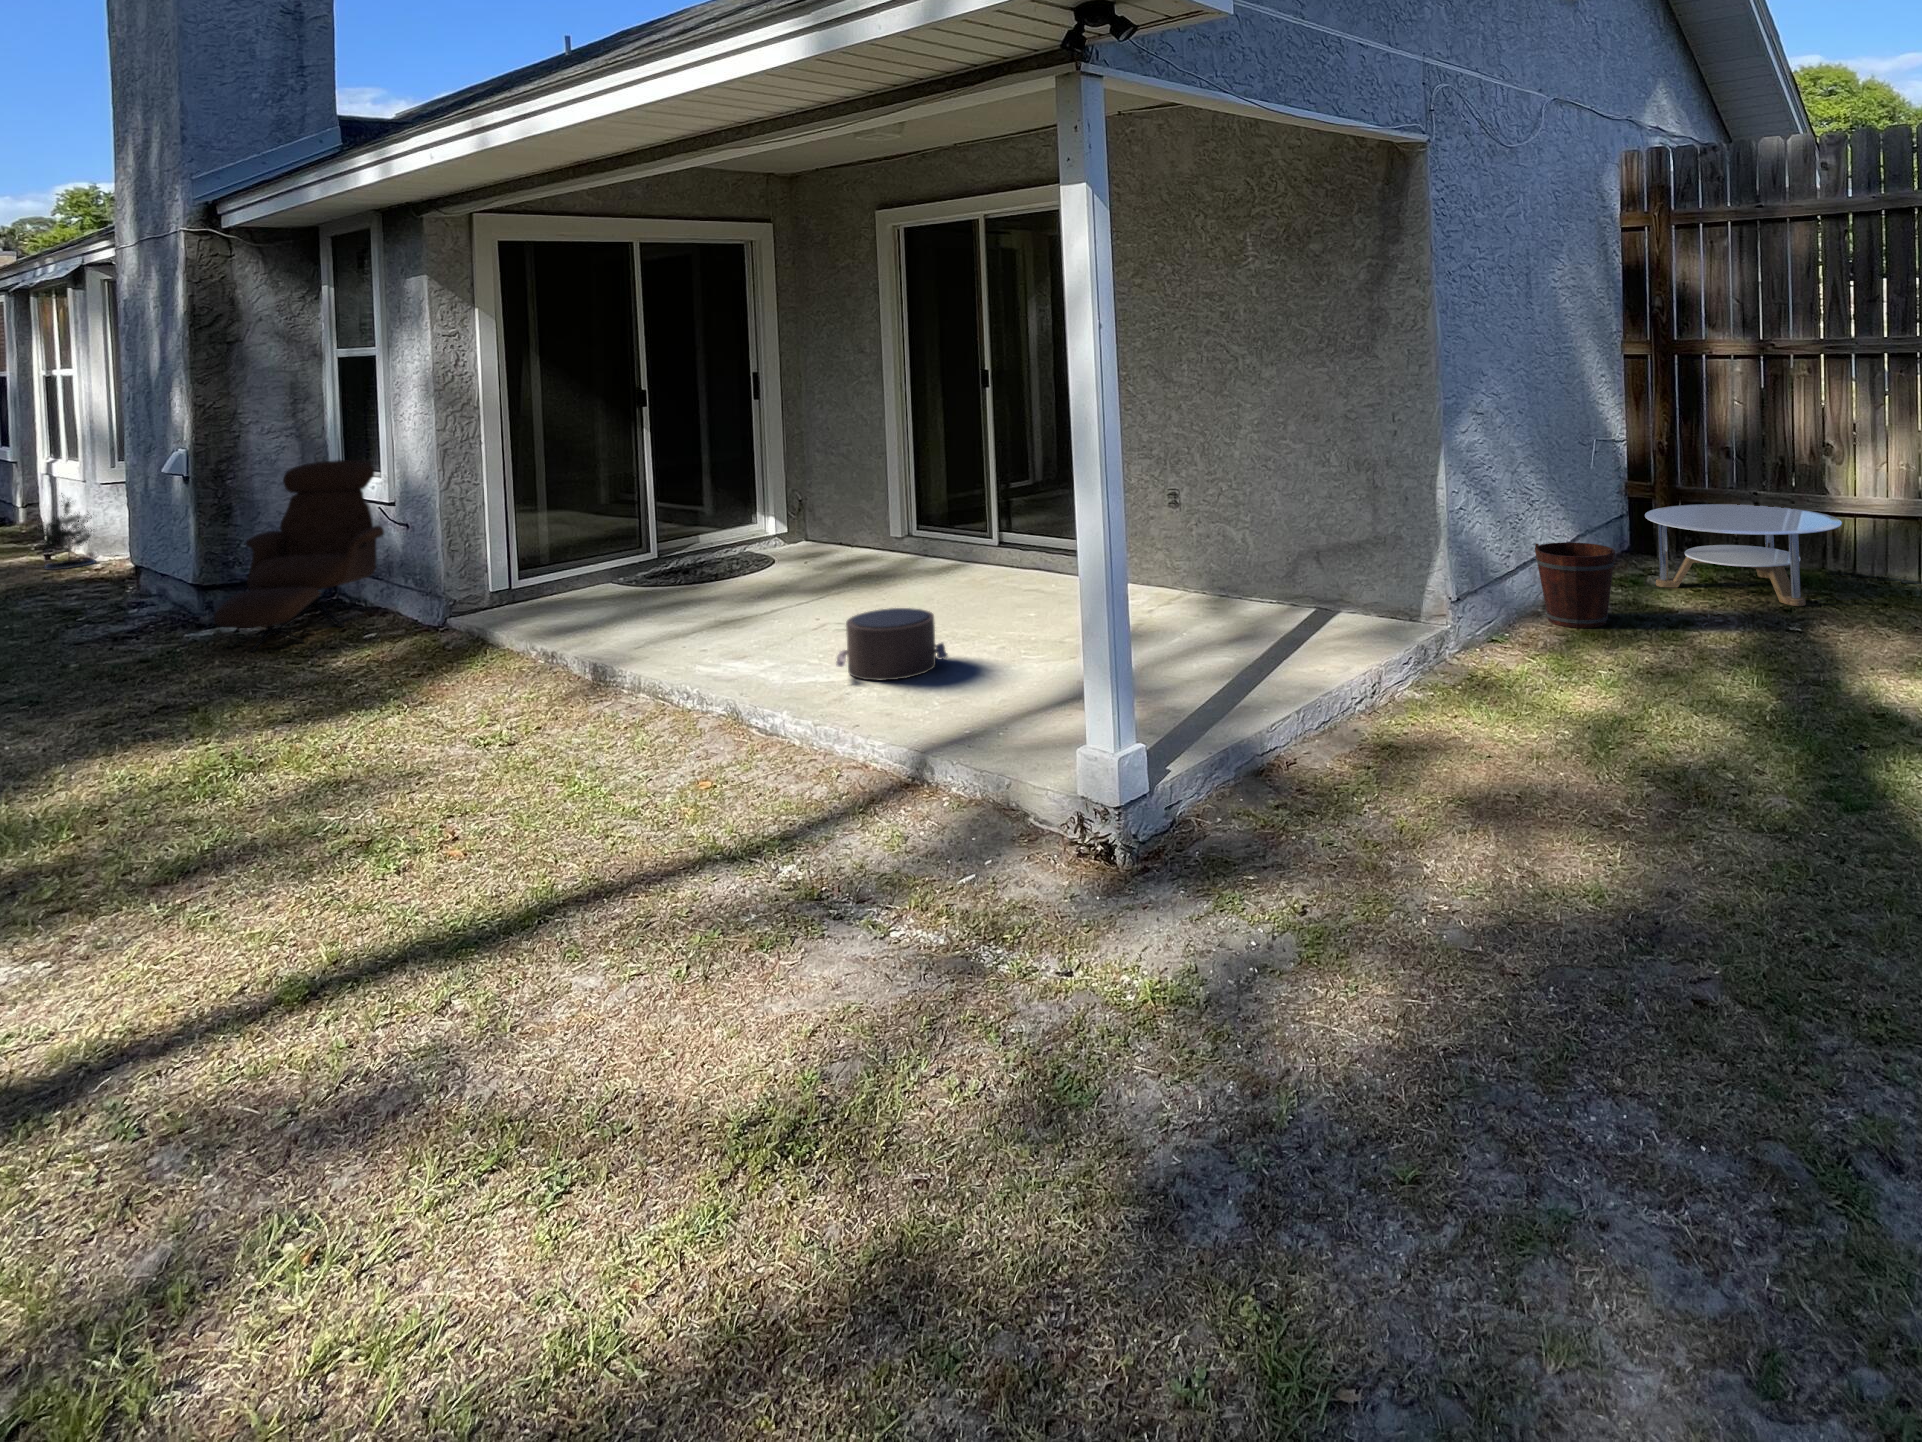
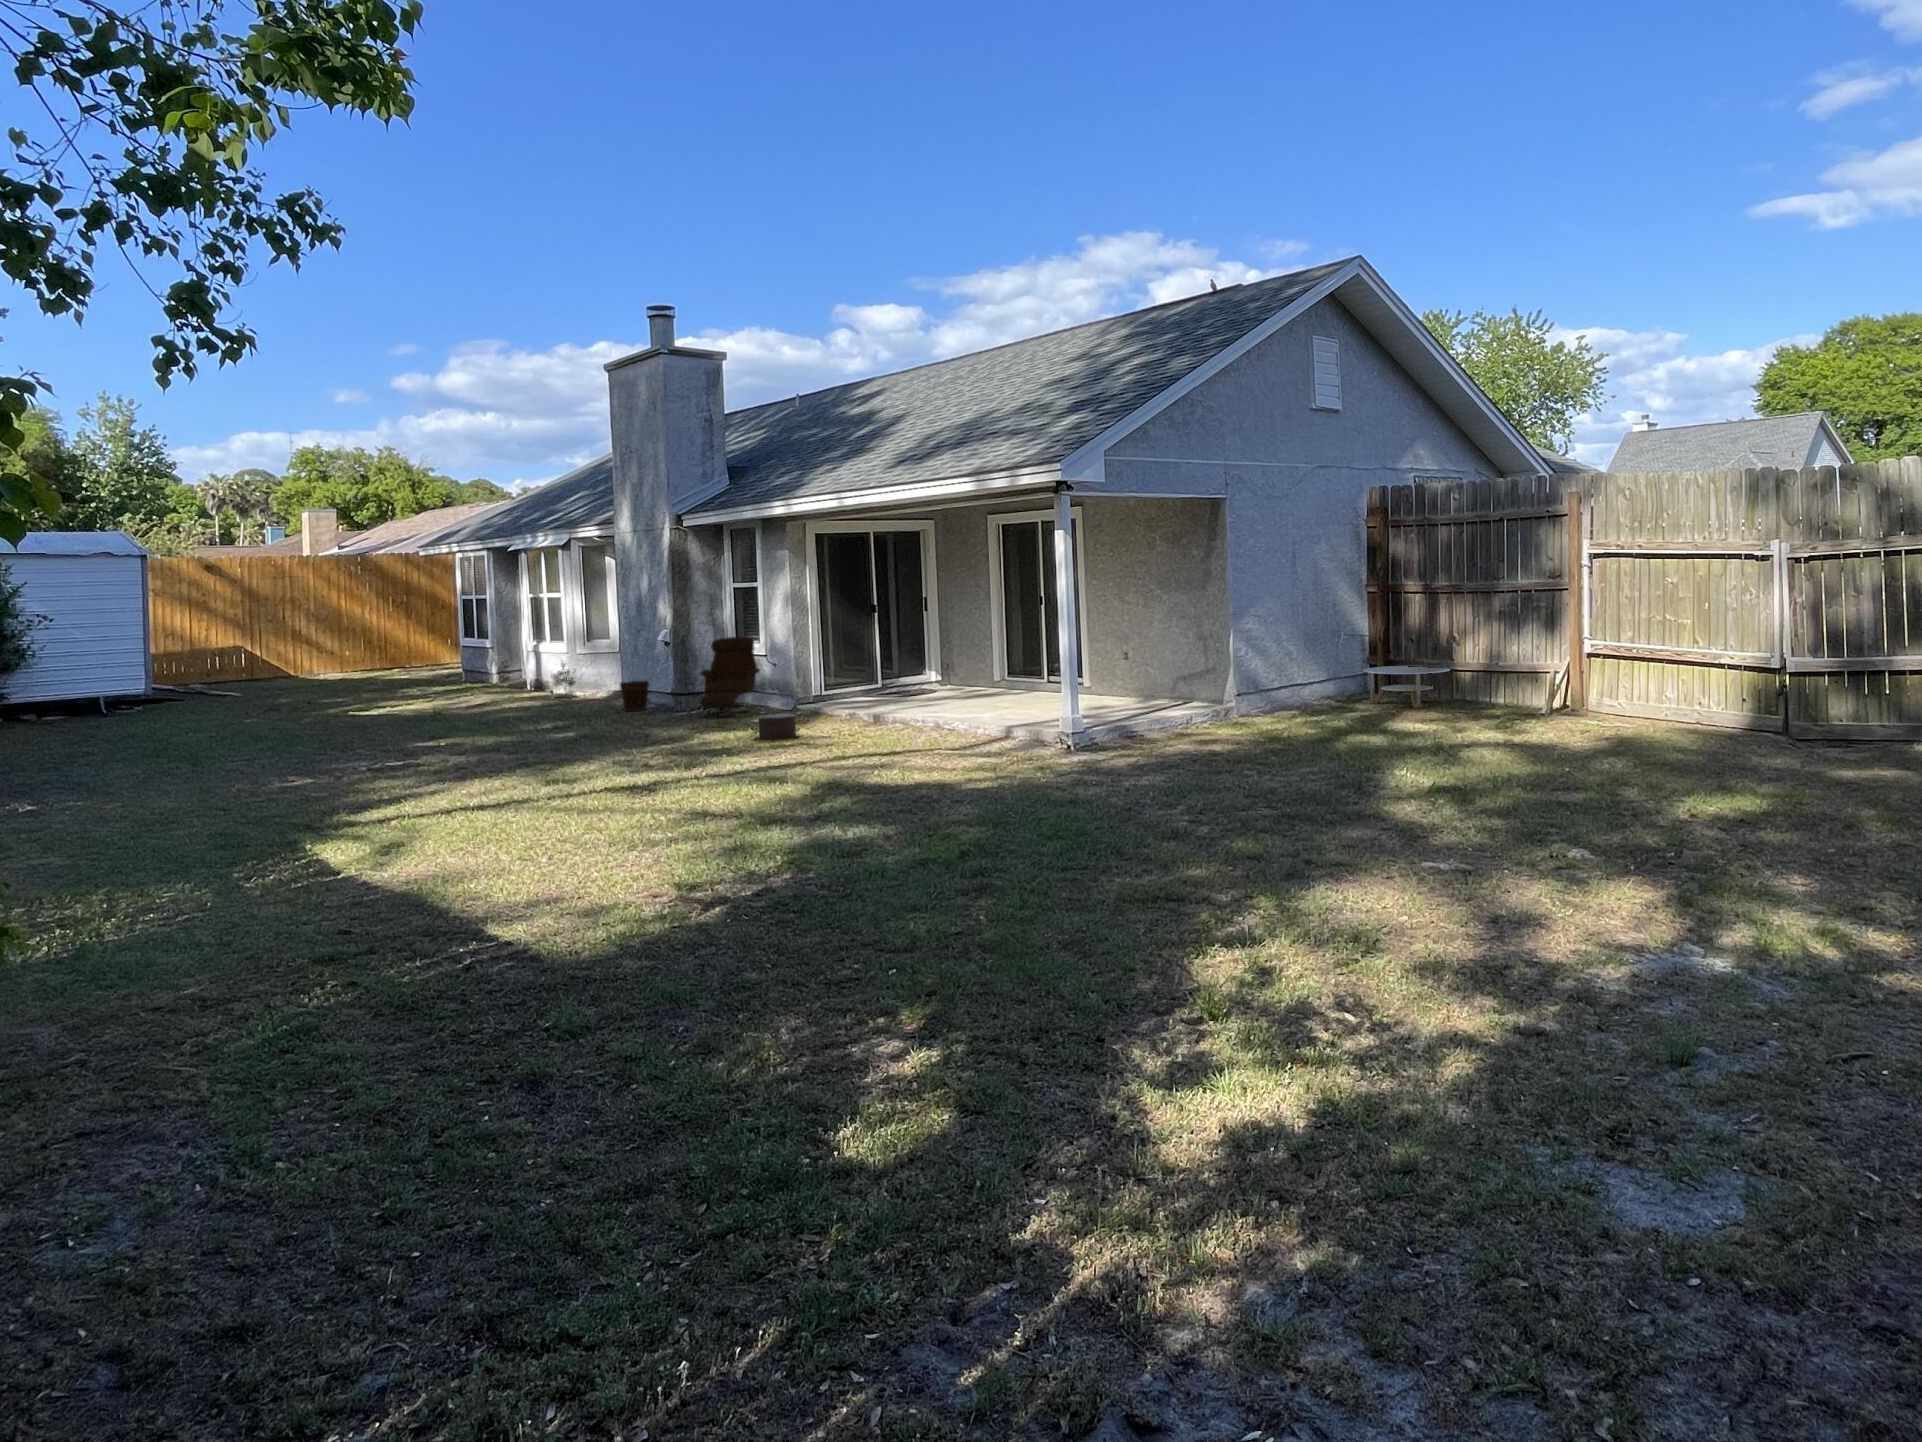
bucket: present [1535,542,1615,628] -> present [620,681,649,712]
pouf: present [836,608,947,680] -> present [753,714,800,739]

